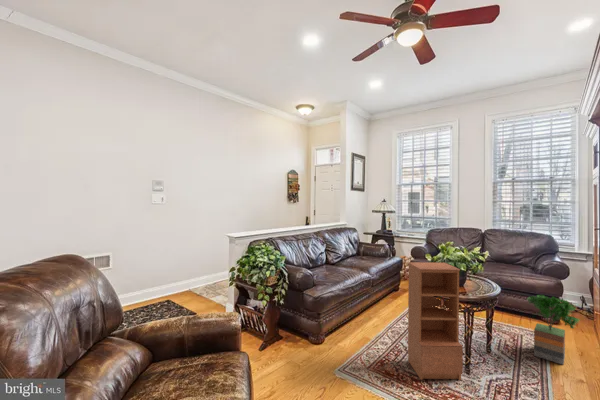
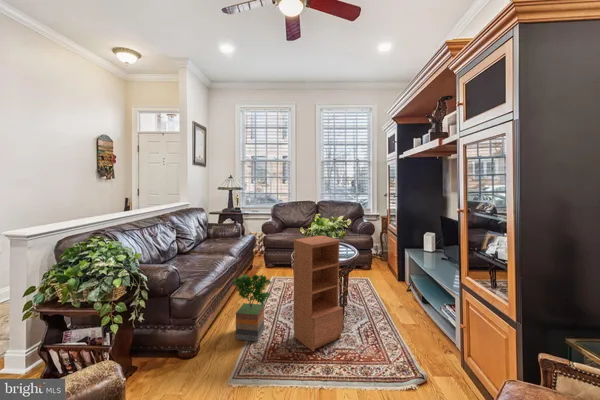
potted tree: present [528,295,579,364] -> present [233,274,271,342]

